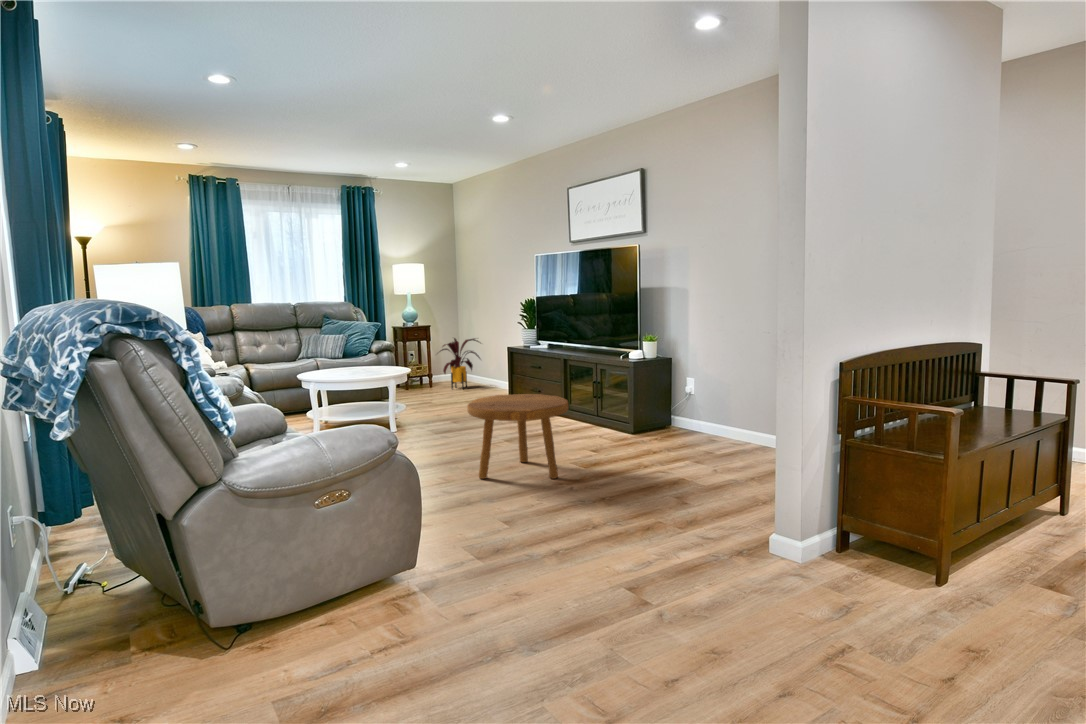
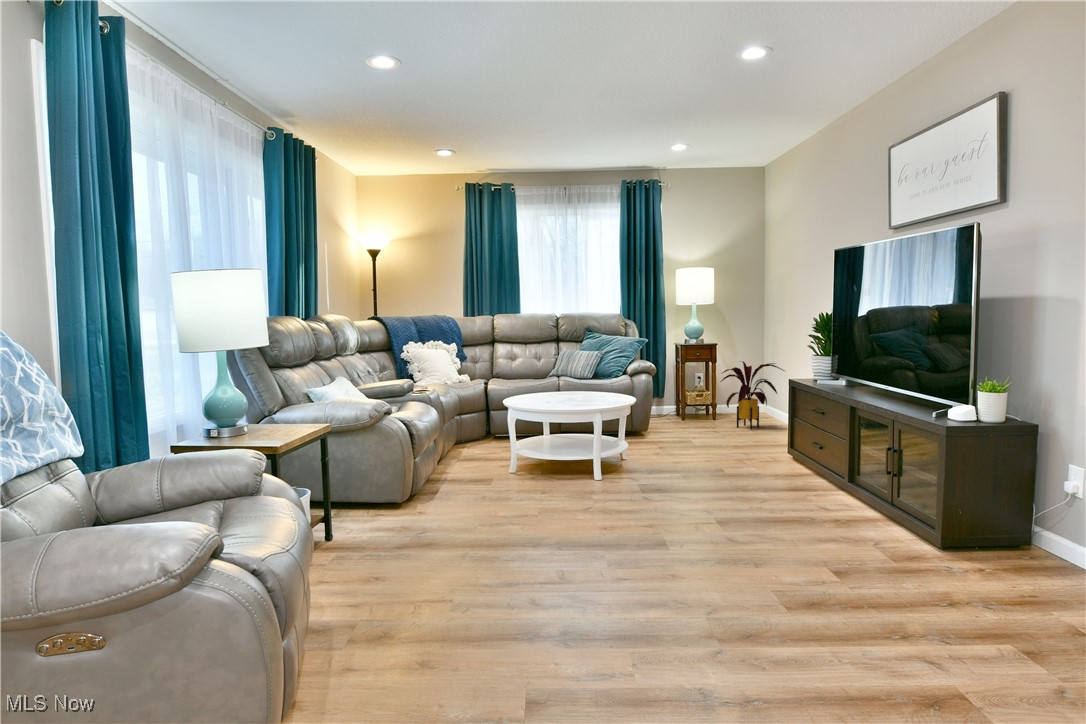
footstool: present [467,394,568,479] -> none [600,460,762,617]

